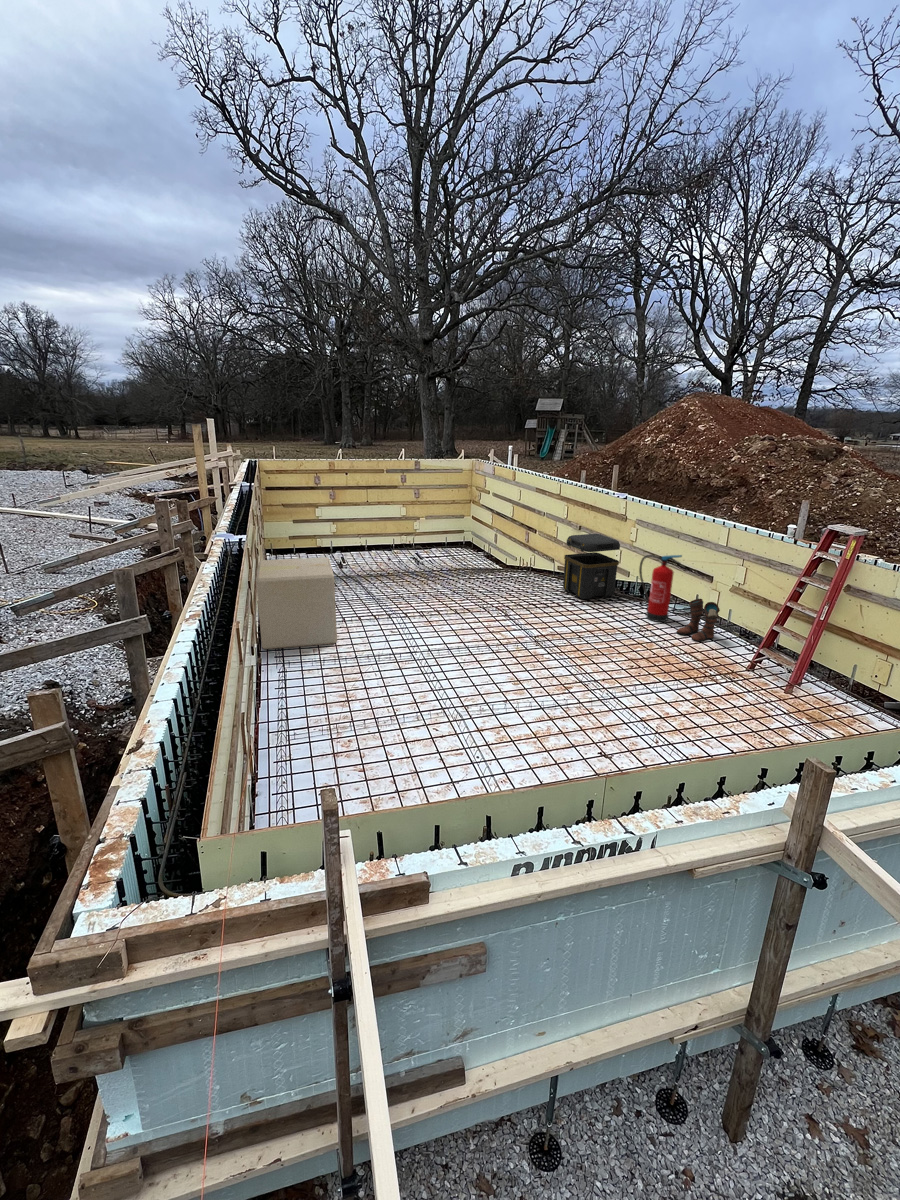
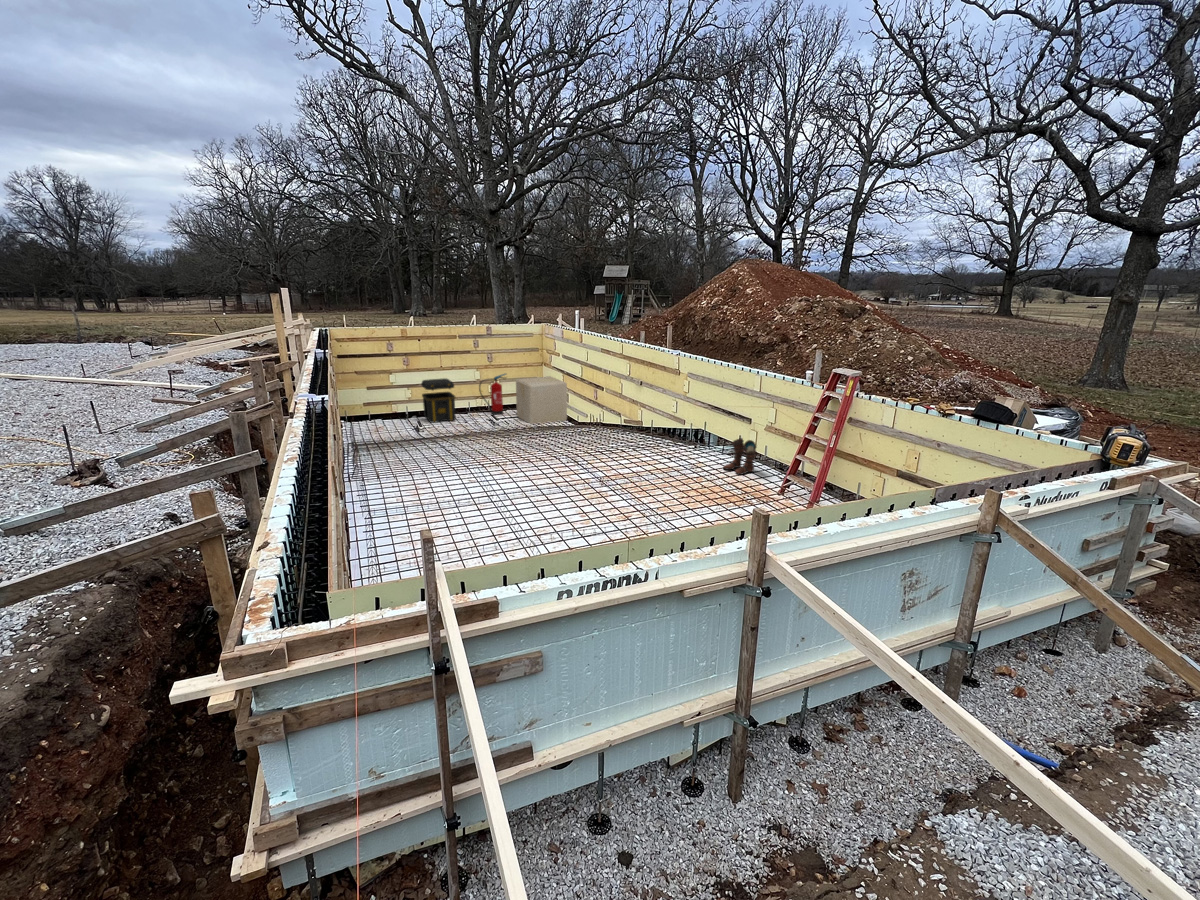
toolbox: present [563,534,620,599] -> present [421,378,456,423]
fire extinguisher: present [639,555,682,622] -> present [479,374,506,415]
cardboard box: present [256,557,337,649] -> present [516,376,567,424]

